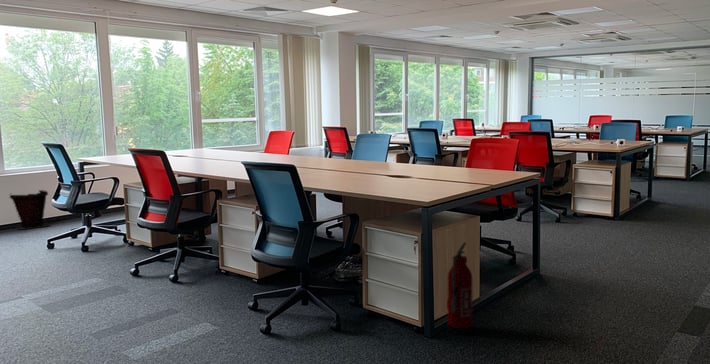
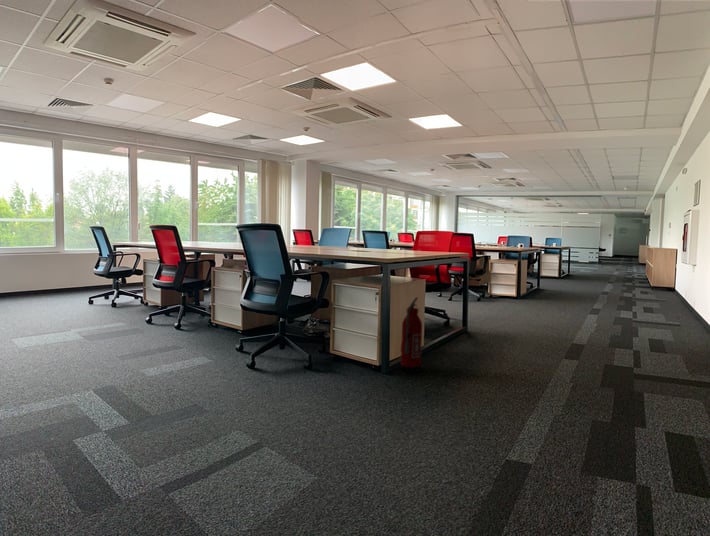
waste bin: present [10,190,49,229] -> none [58,263,91,293]

